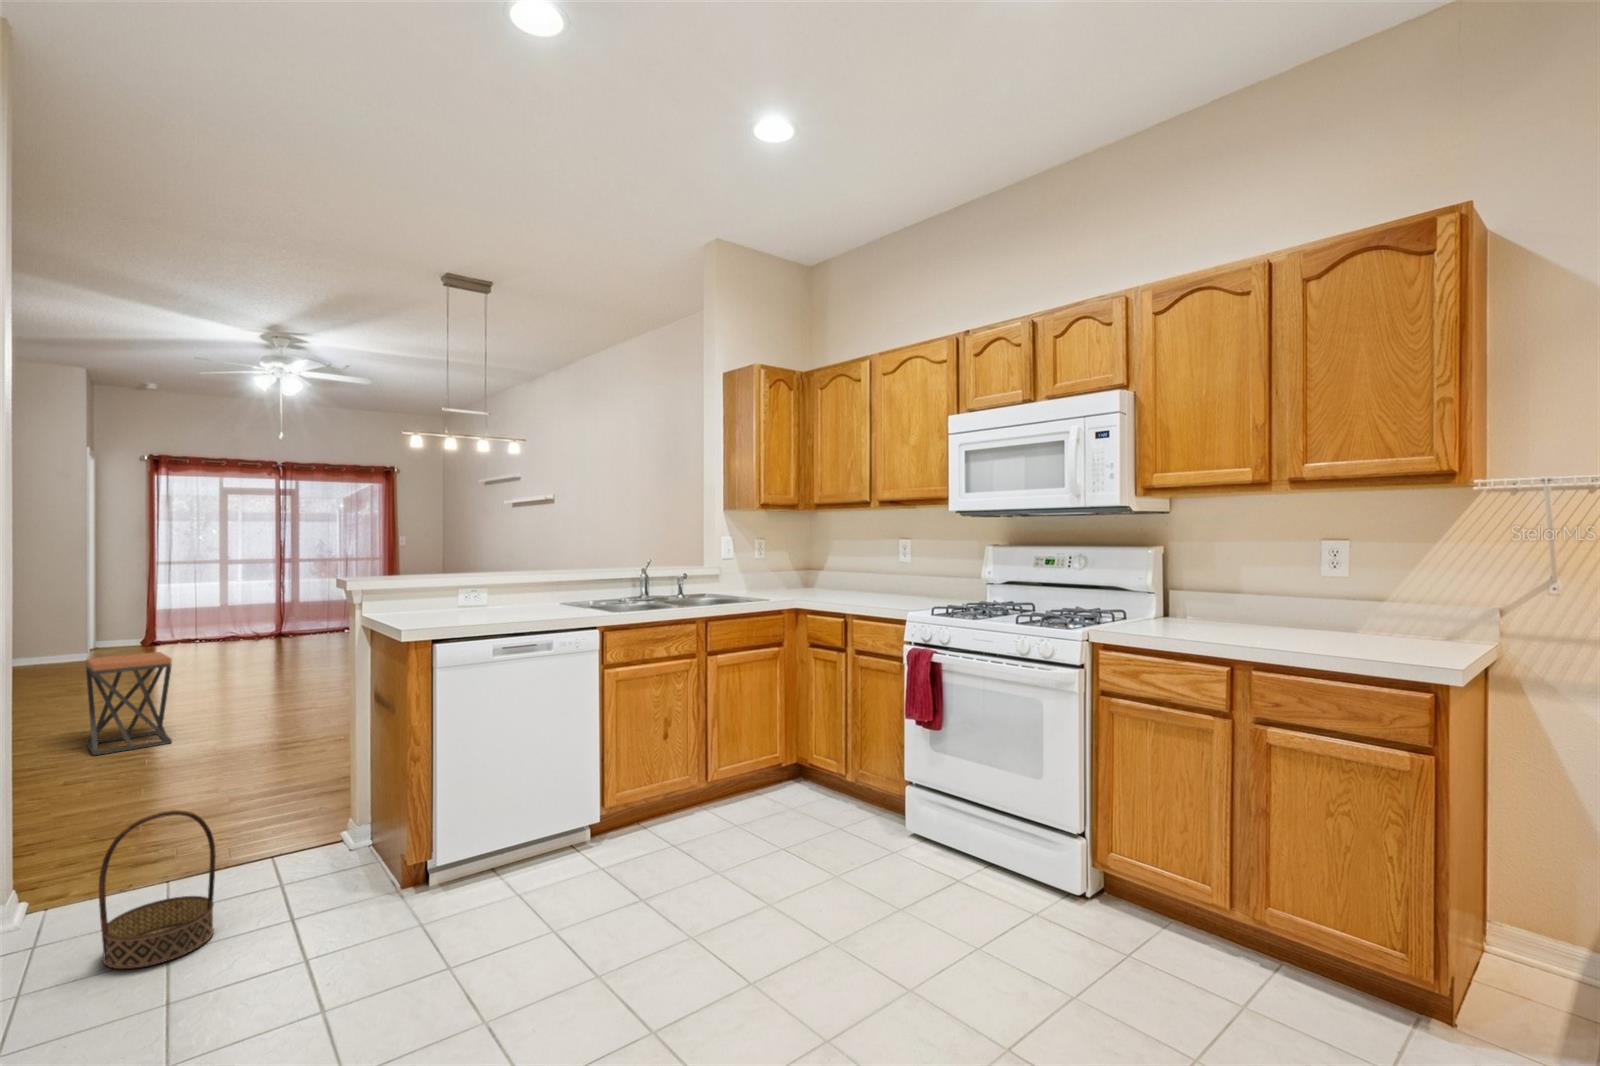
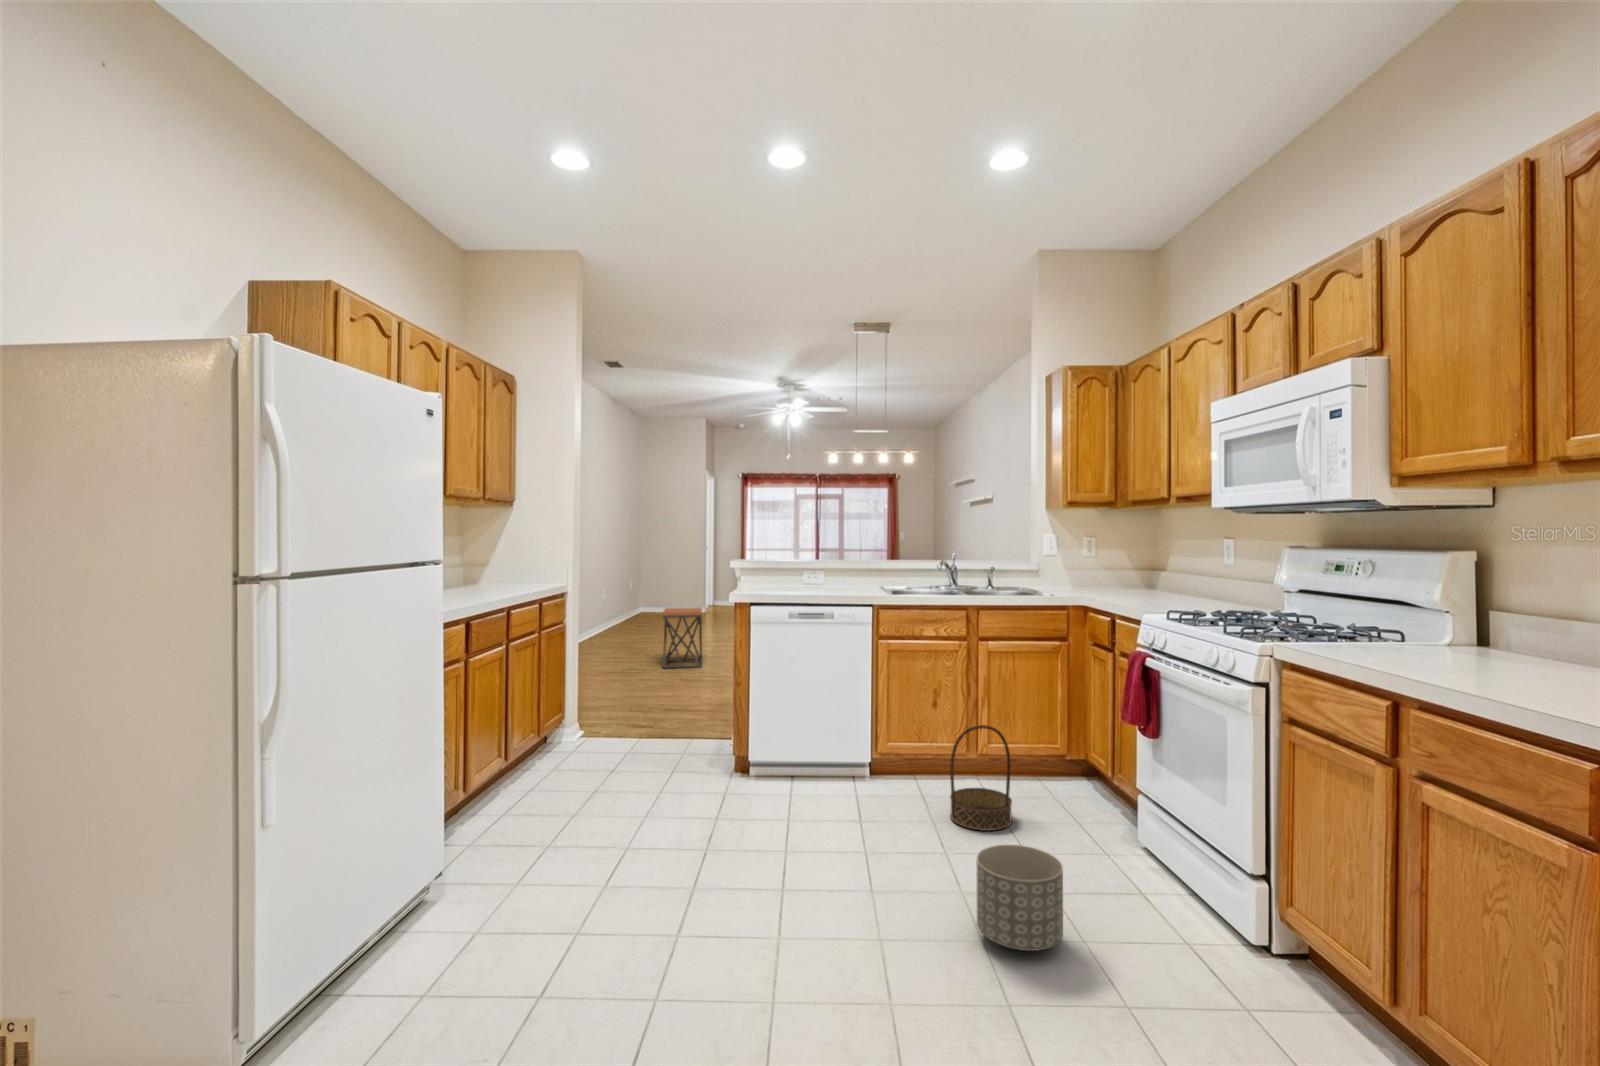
basket: present [99,810,216,969] -> present [950,725,1012,831]
planter: none [889,867,979,982] -> present [977,845,1063,951]

